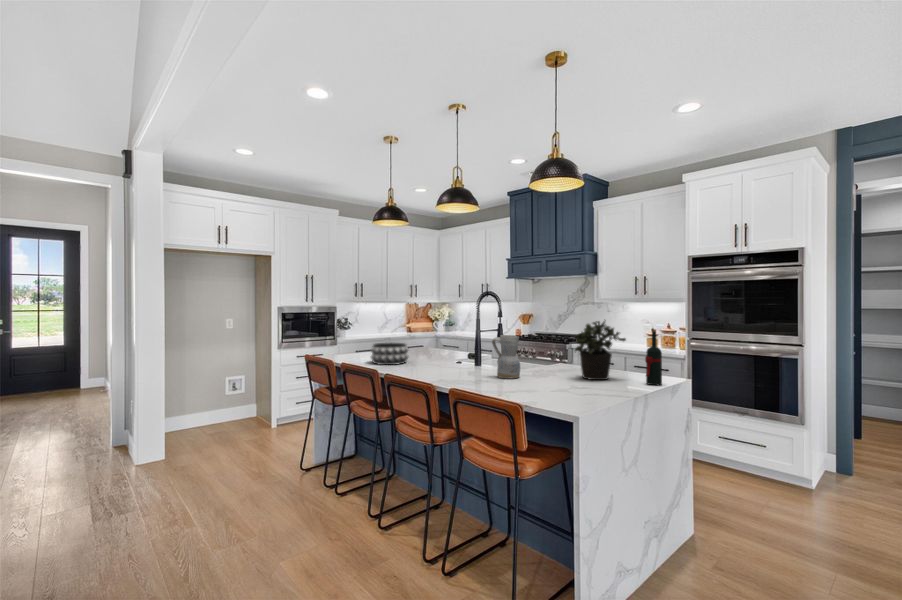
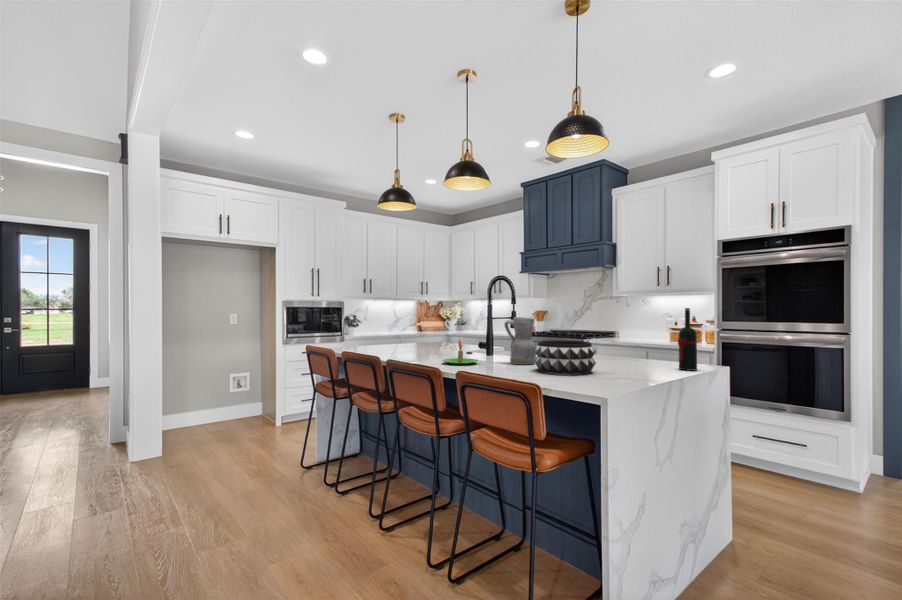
potted plant: present [575,320,626,380] -> none [596,299,655,366]
decorative bowl: present [370,343,409,365] -> present [534,340,596,375]
candle: none [435,355,469,379] -> present [442,340,479,365]

